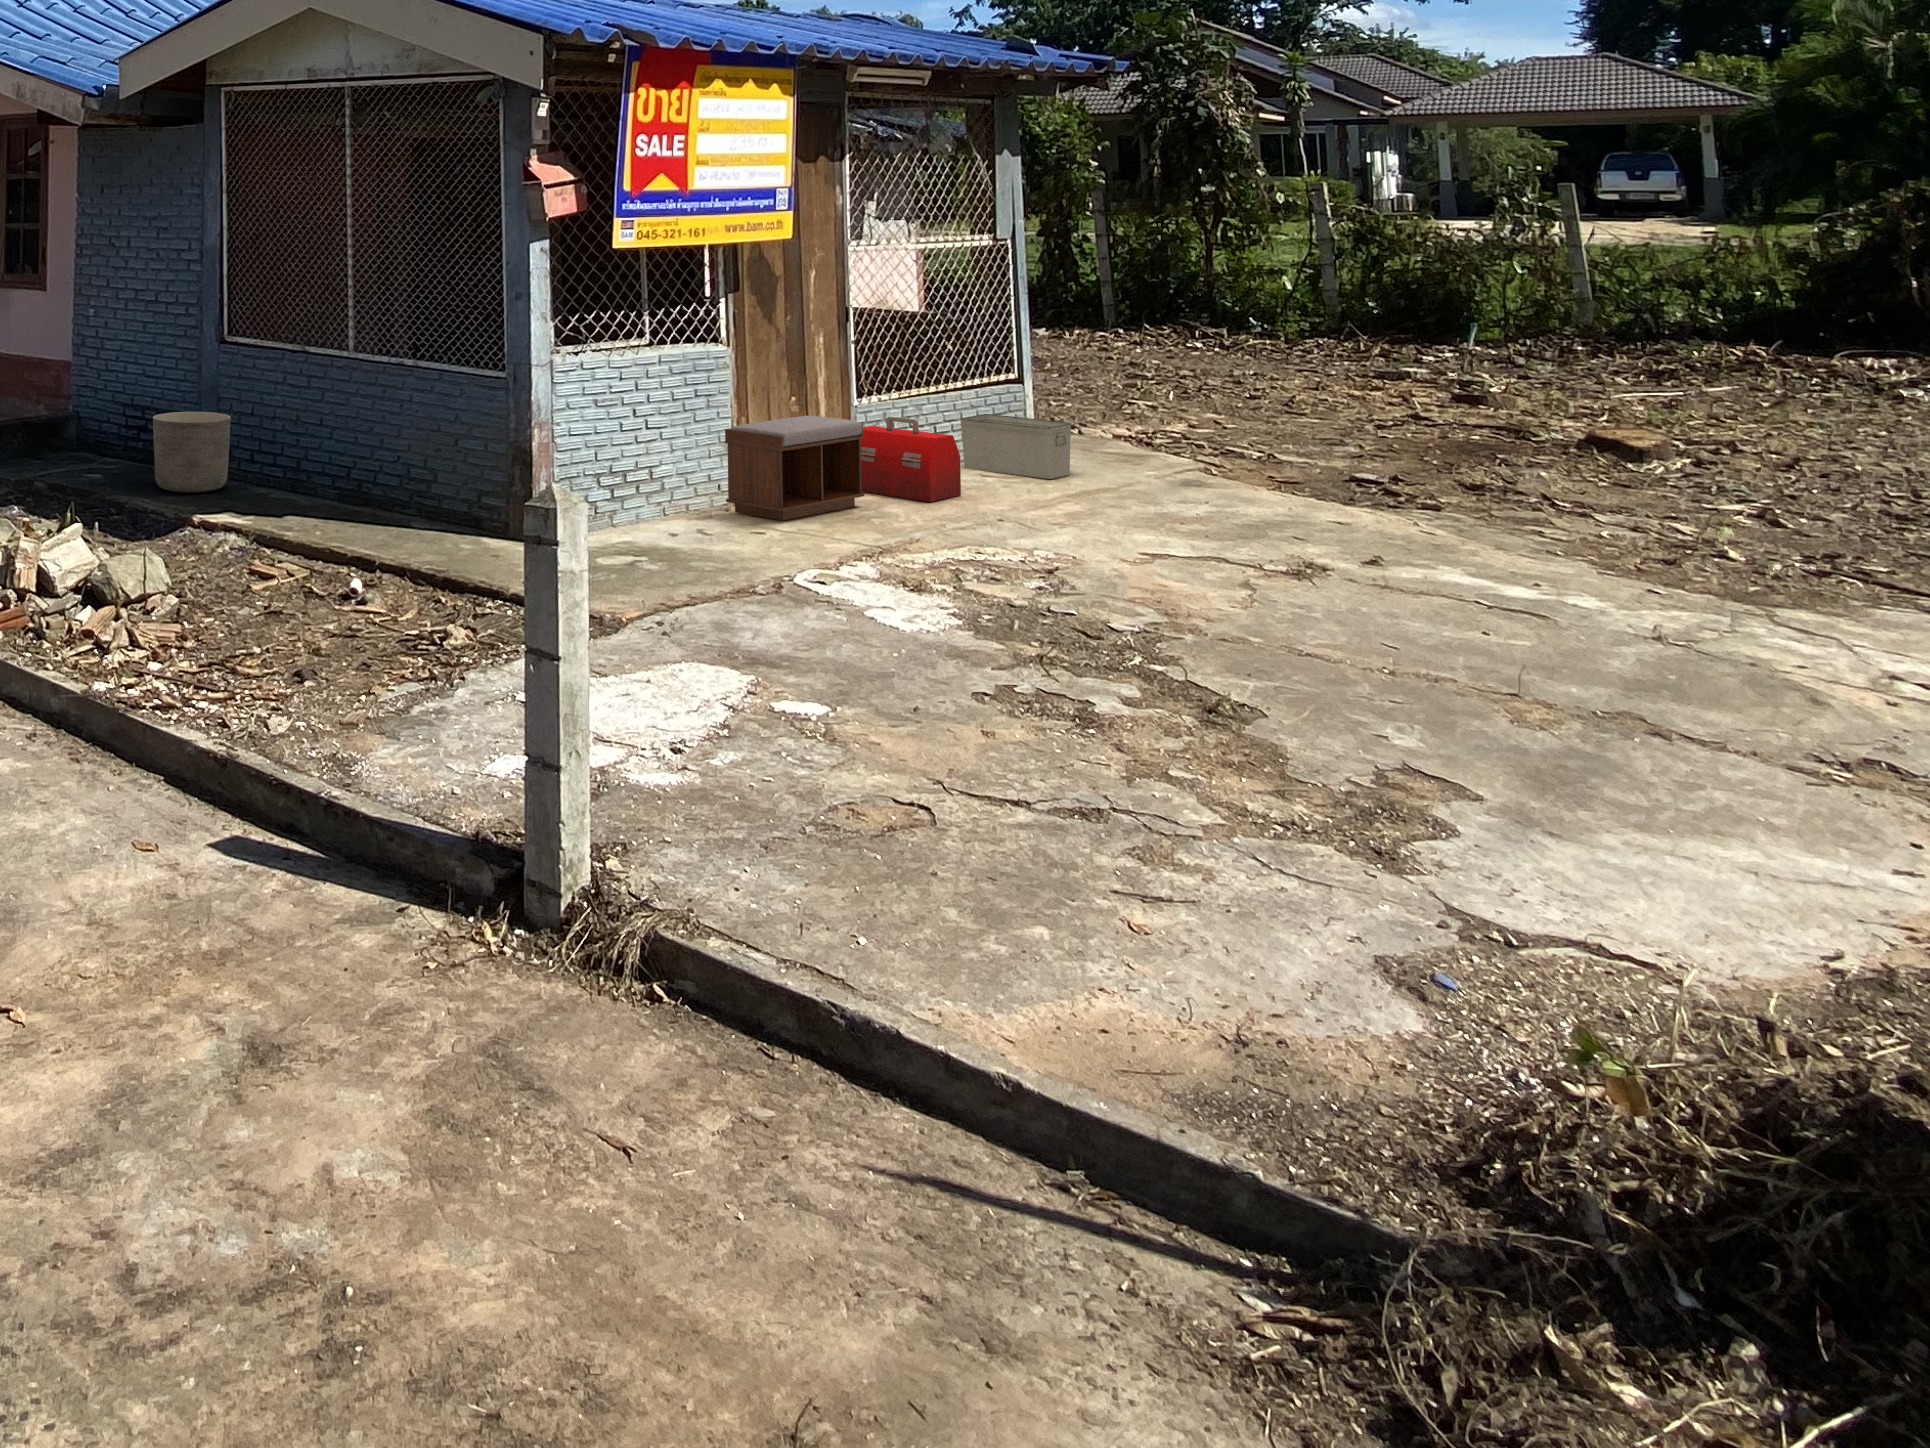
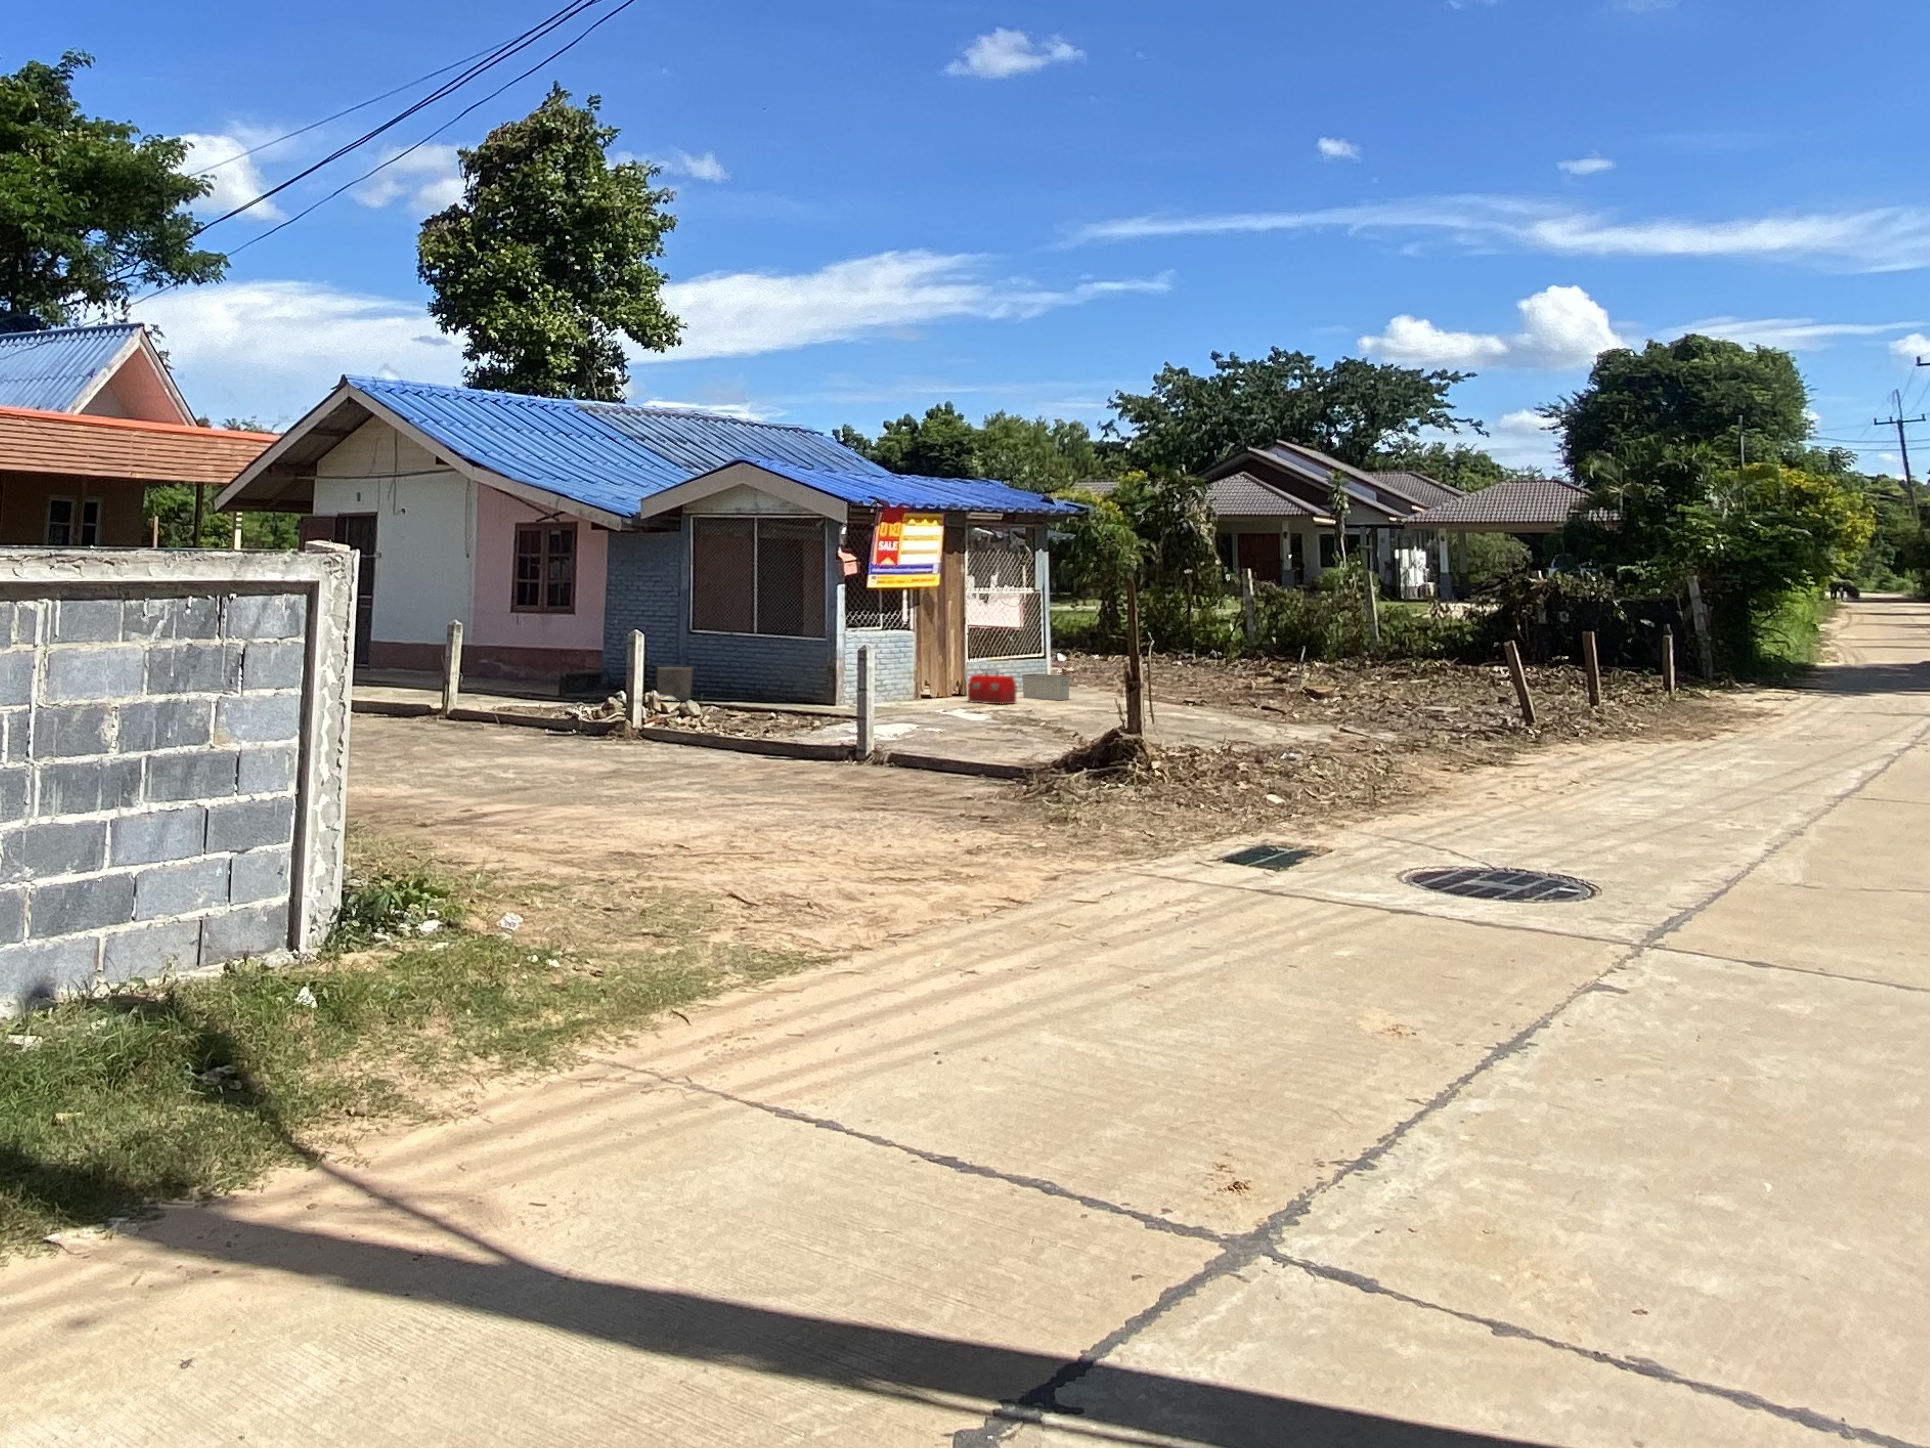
bench: present [725,416,865,521] -> none [914,667,974,708]

